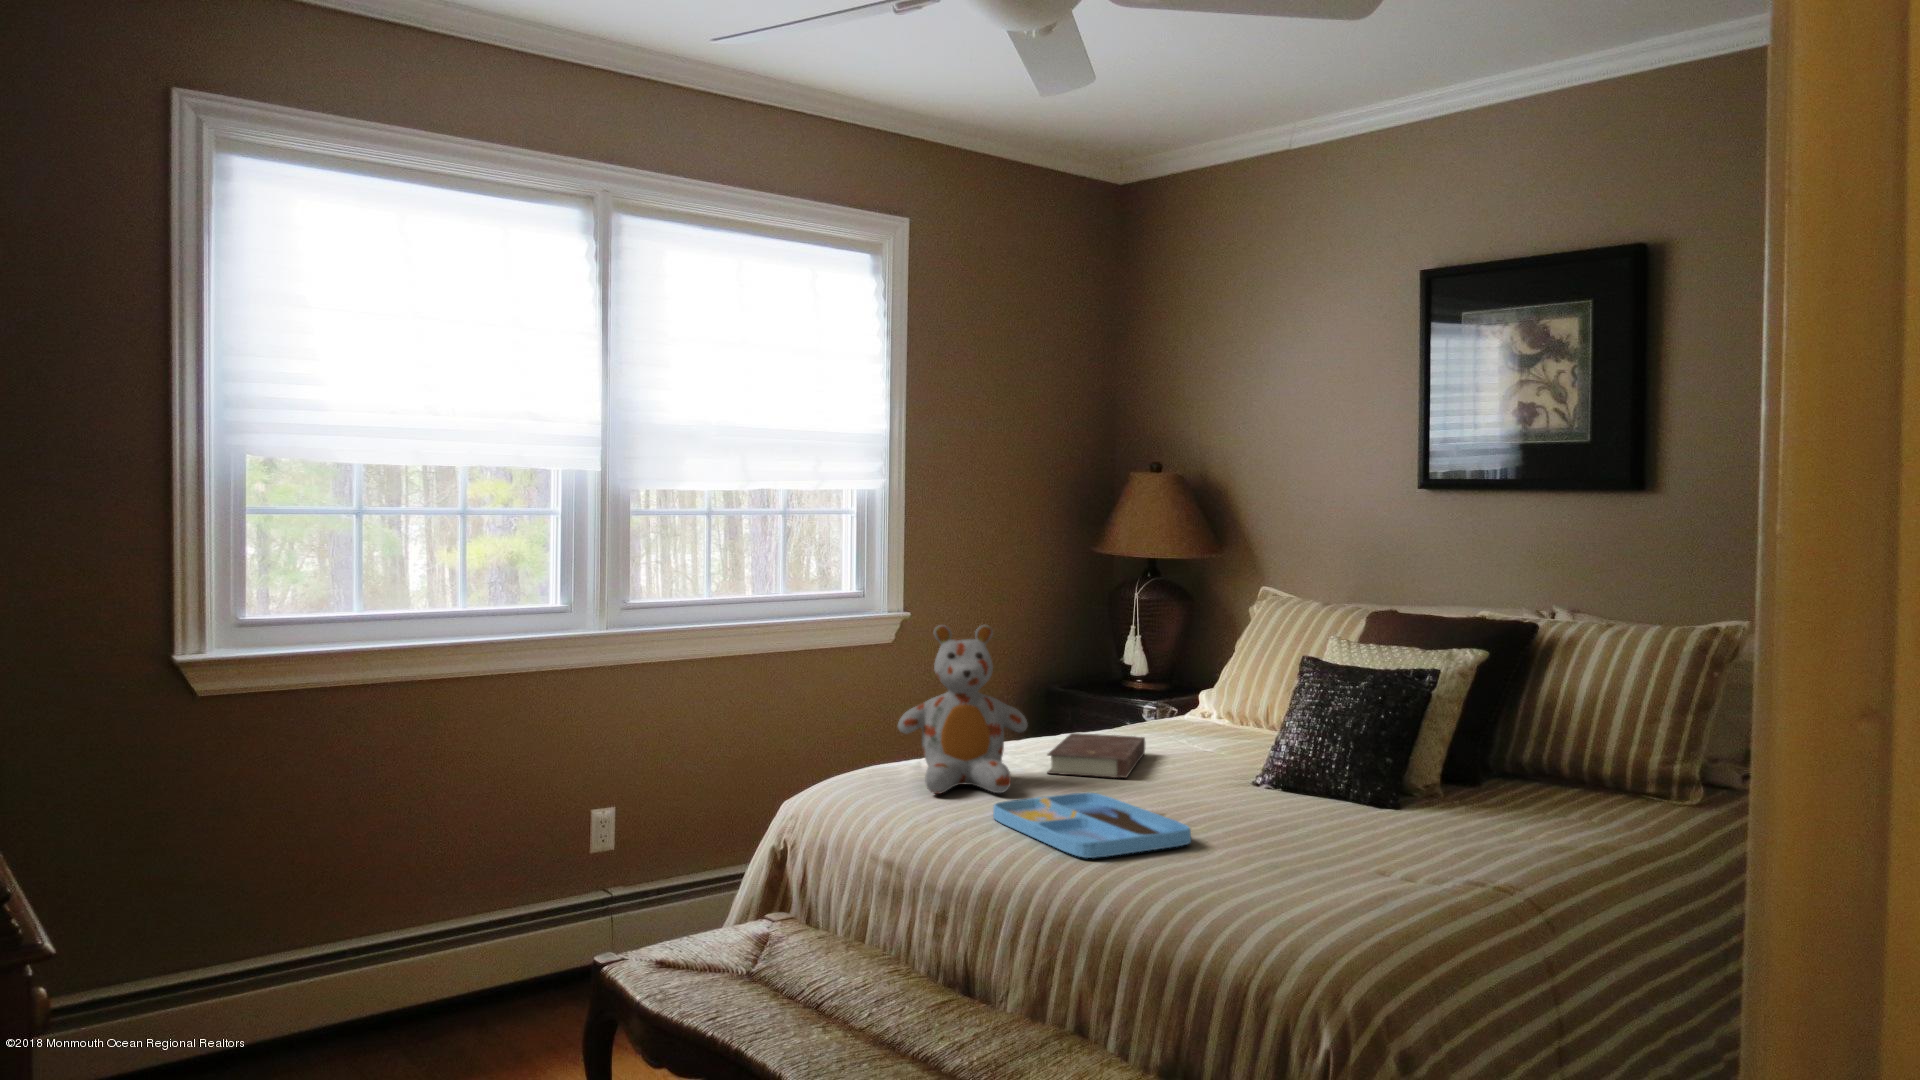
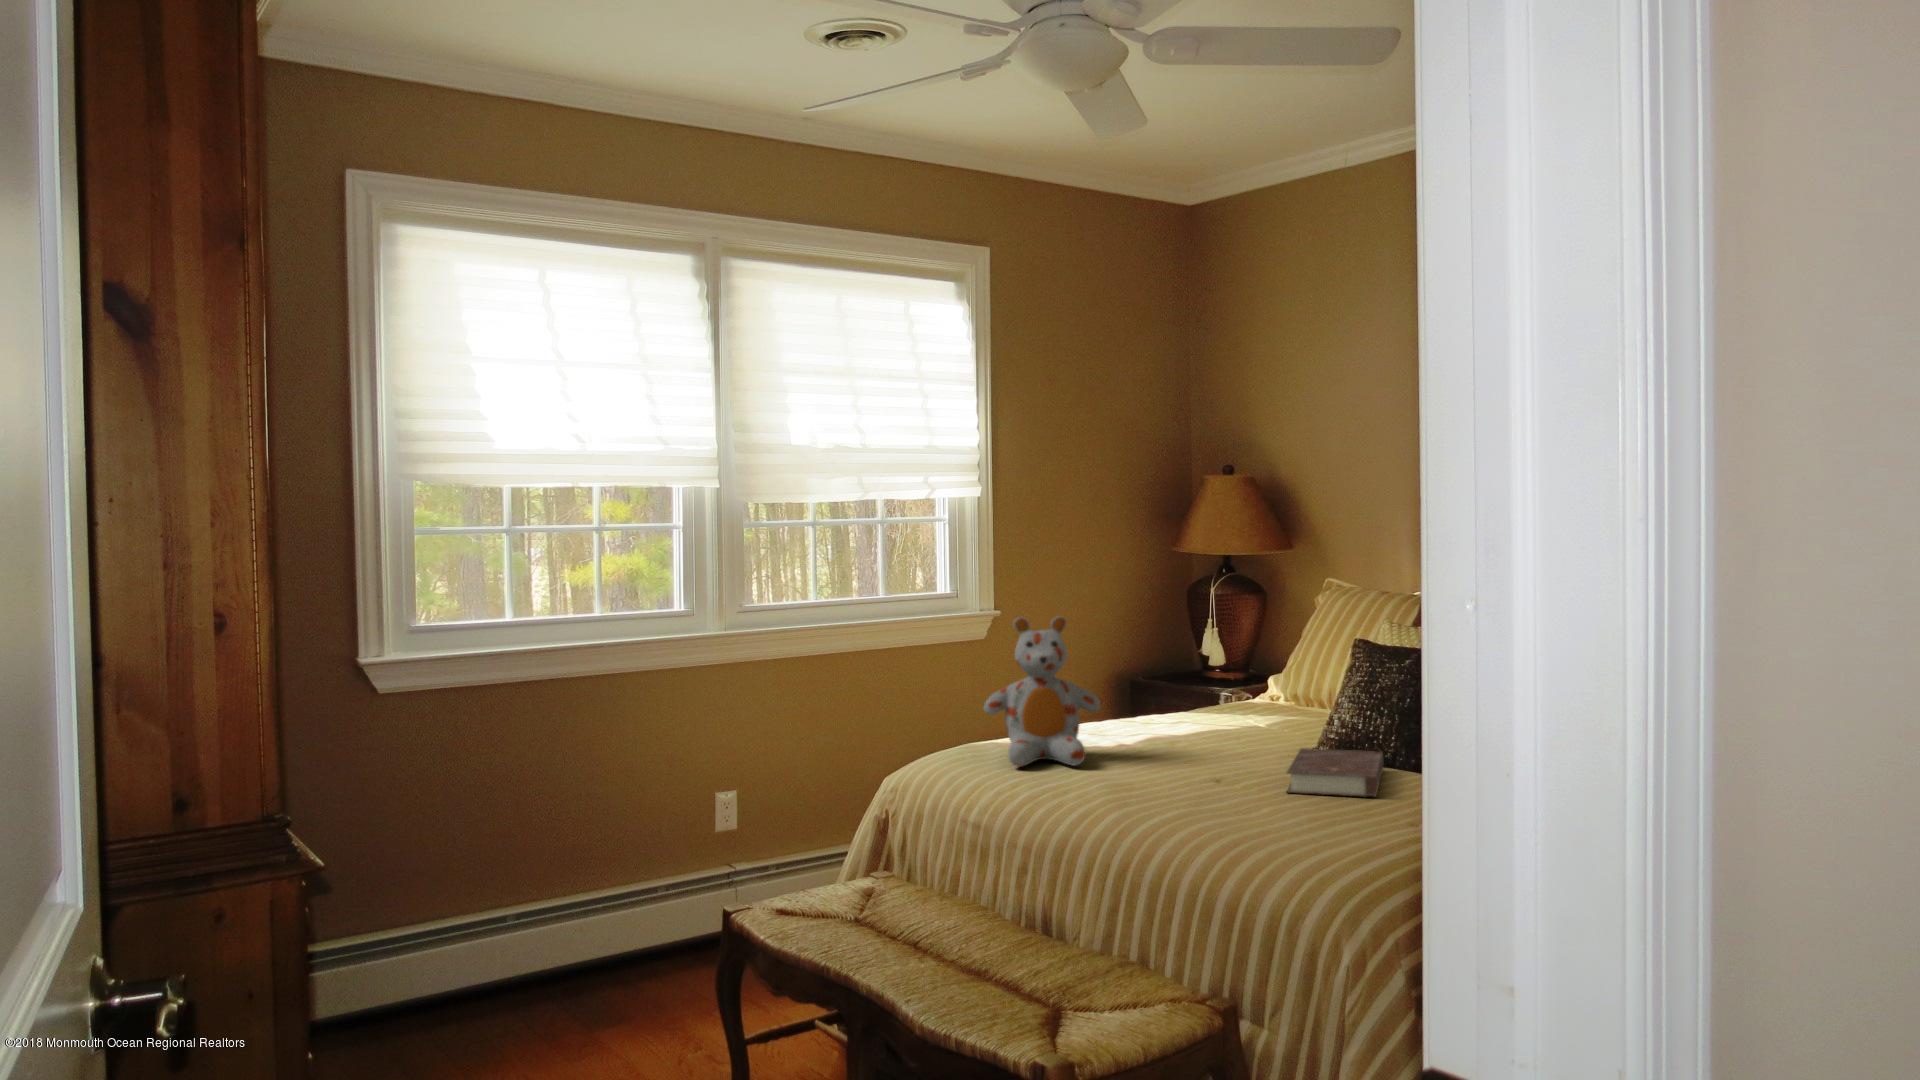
book: present [1047,733,1145,778] -> present [1287,748,1384,797]
tray: present [993,793,1191,858] -> none [1067,763,1241,814]

